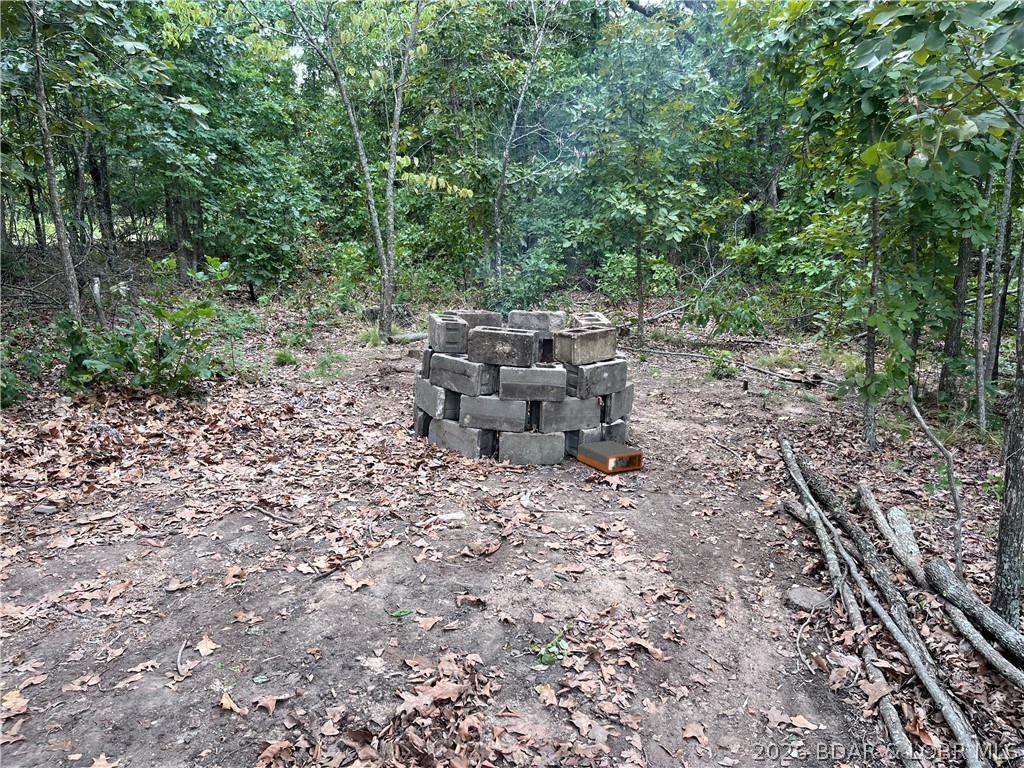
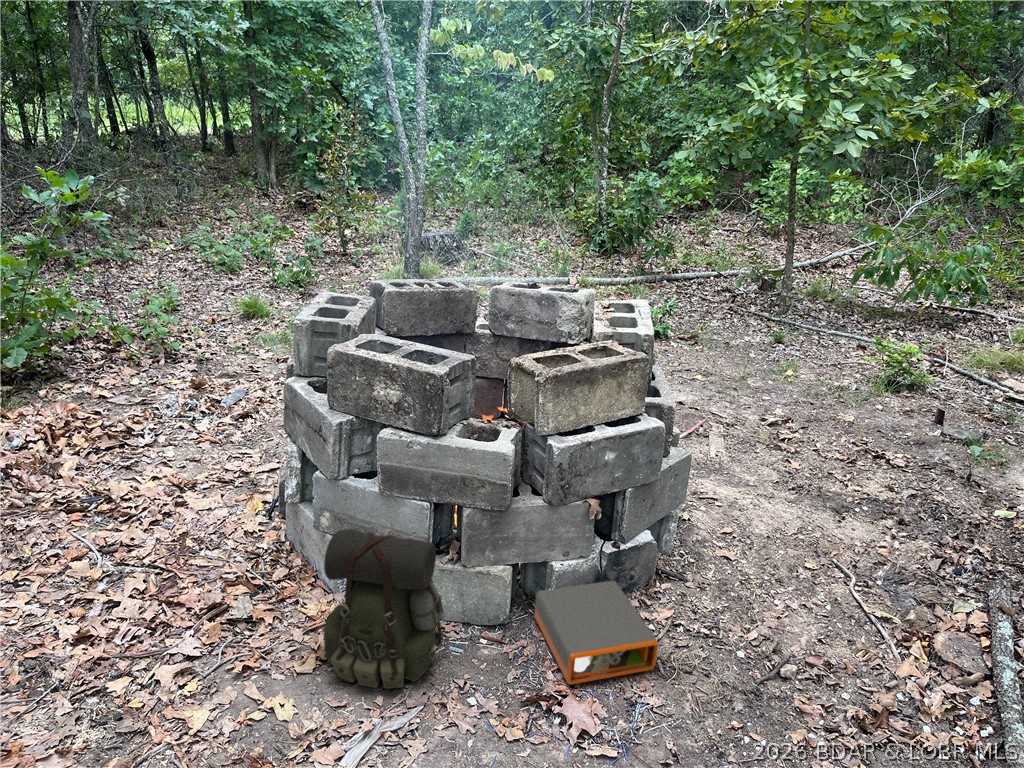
backpack: none [489,404,547,480] -> present [322,529,444,688]

